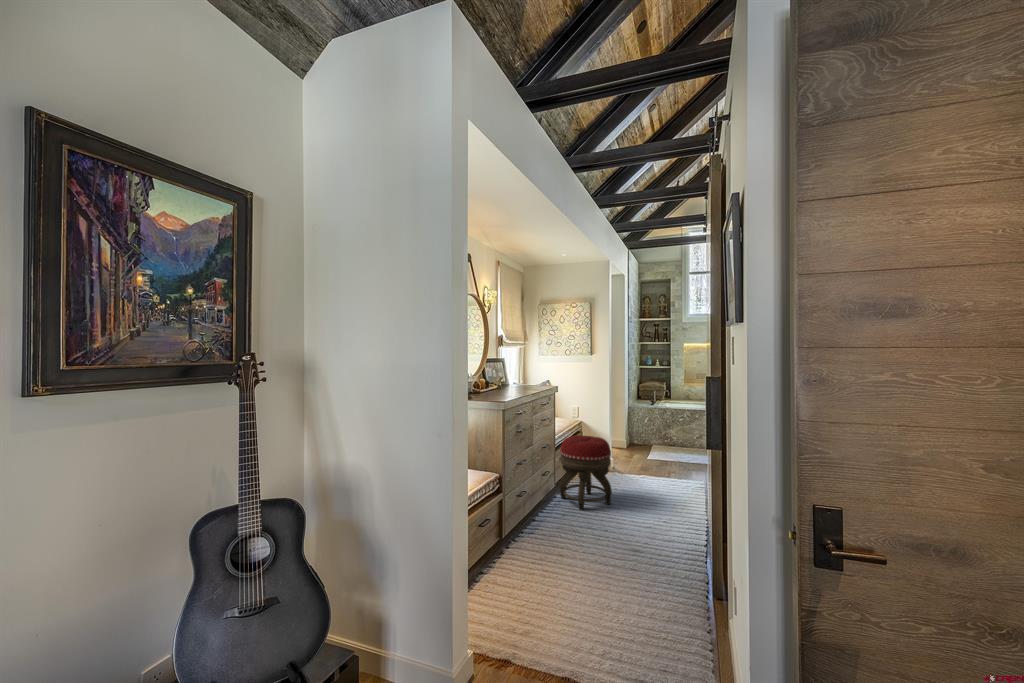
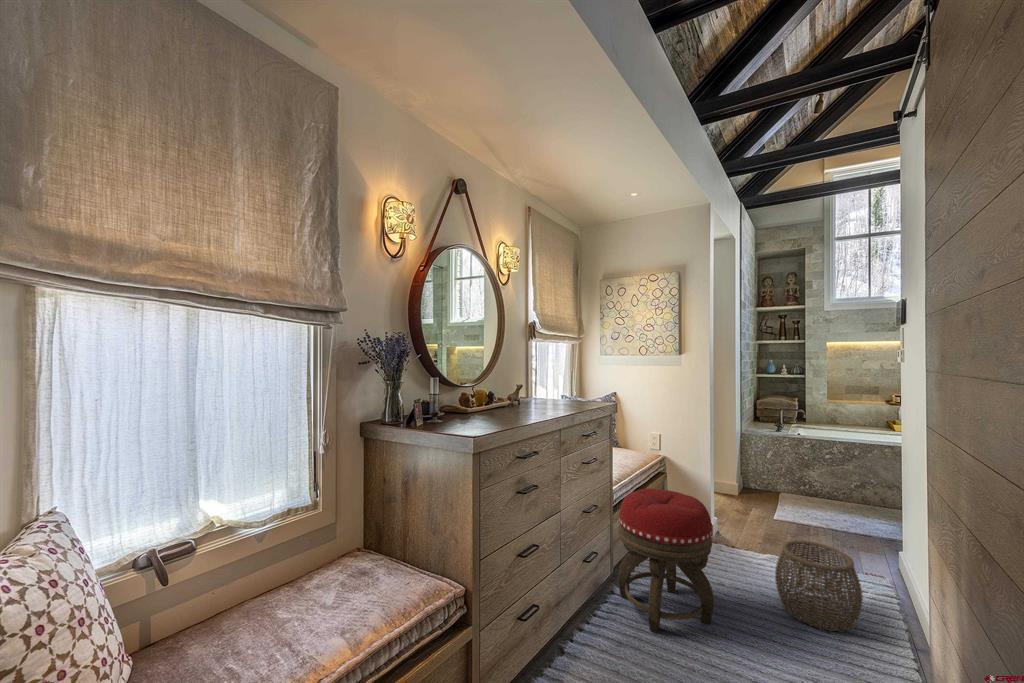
woven basket: none [643,459,685,502] -> present [775,540,863,632]

